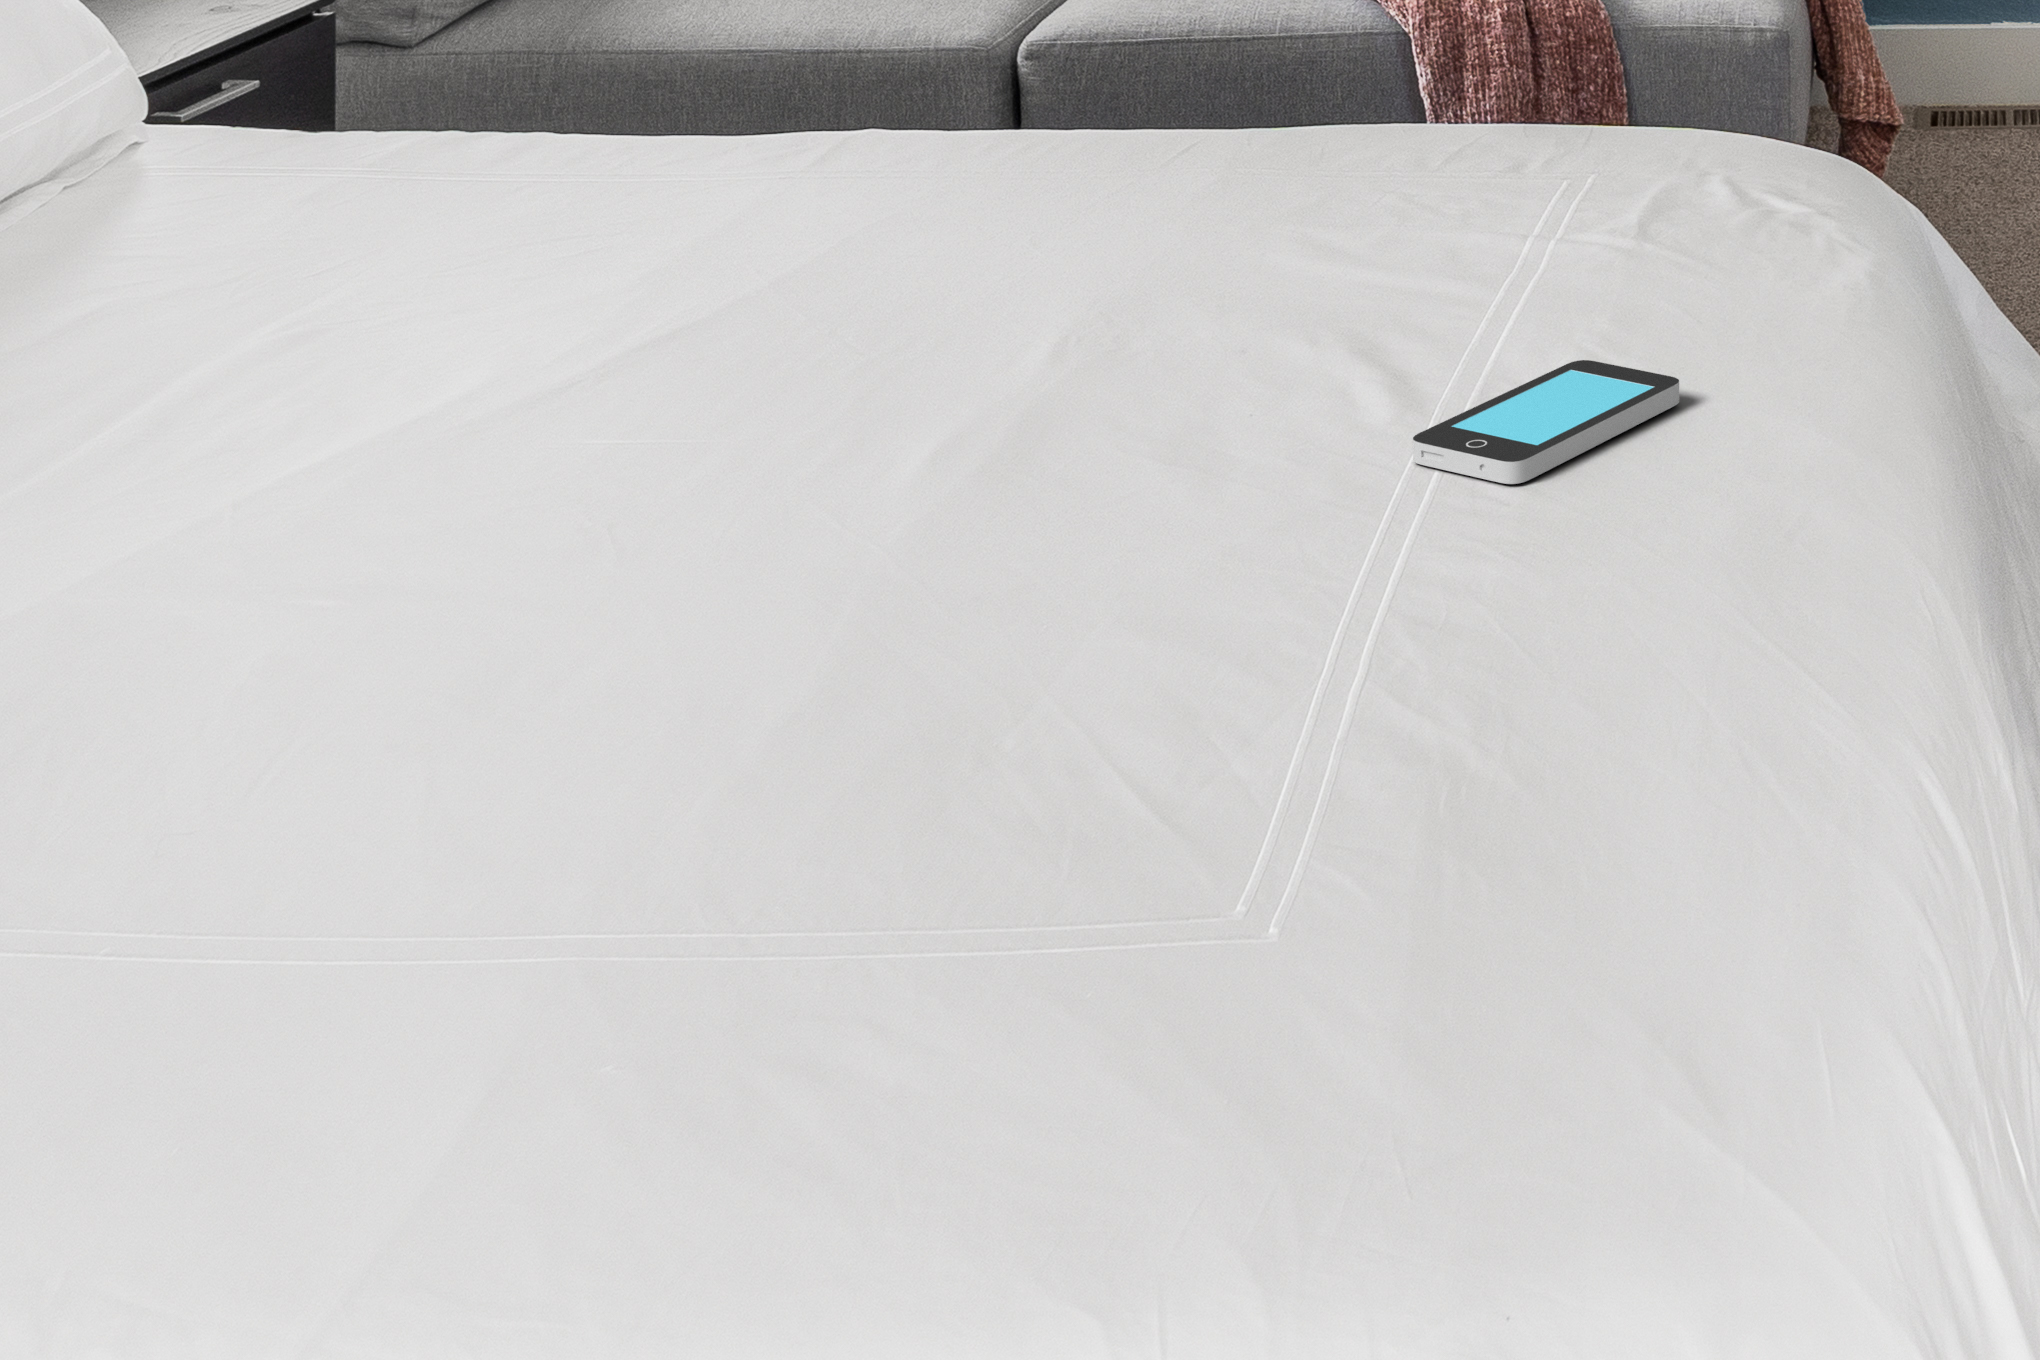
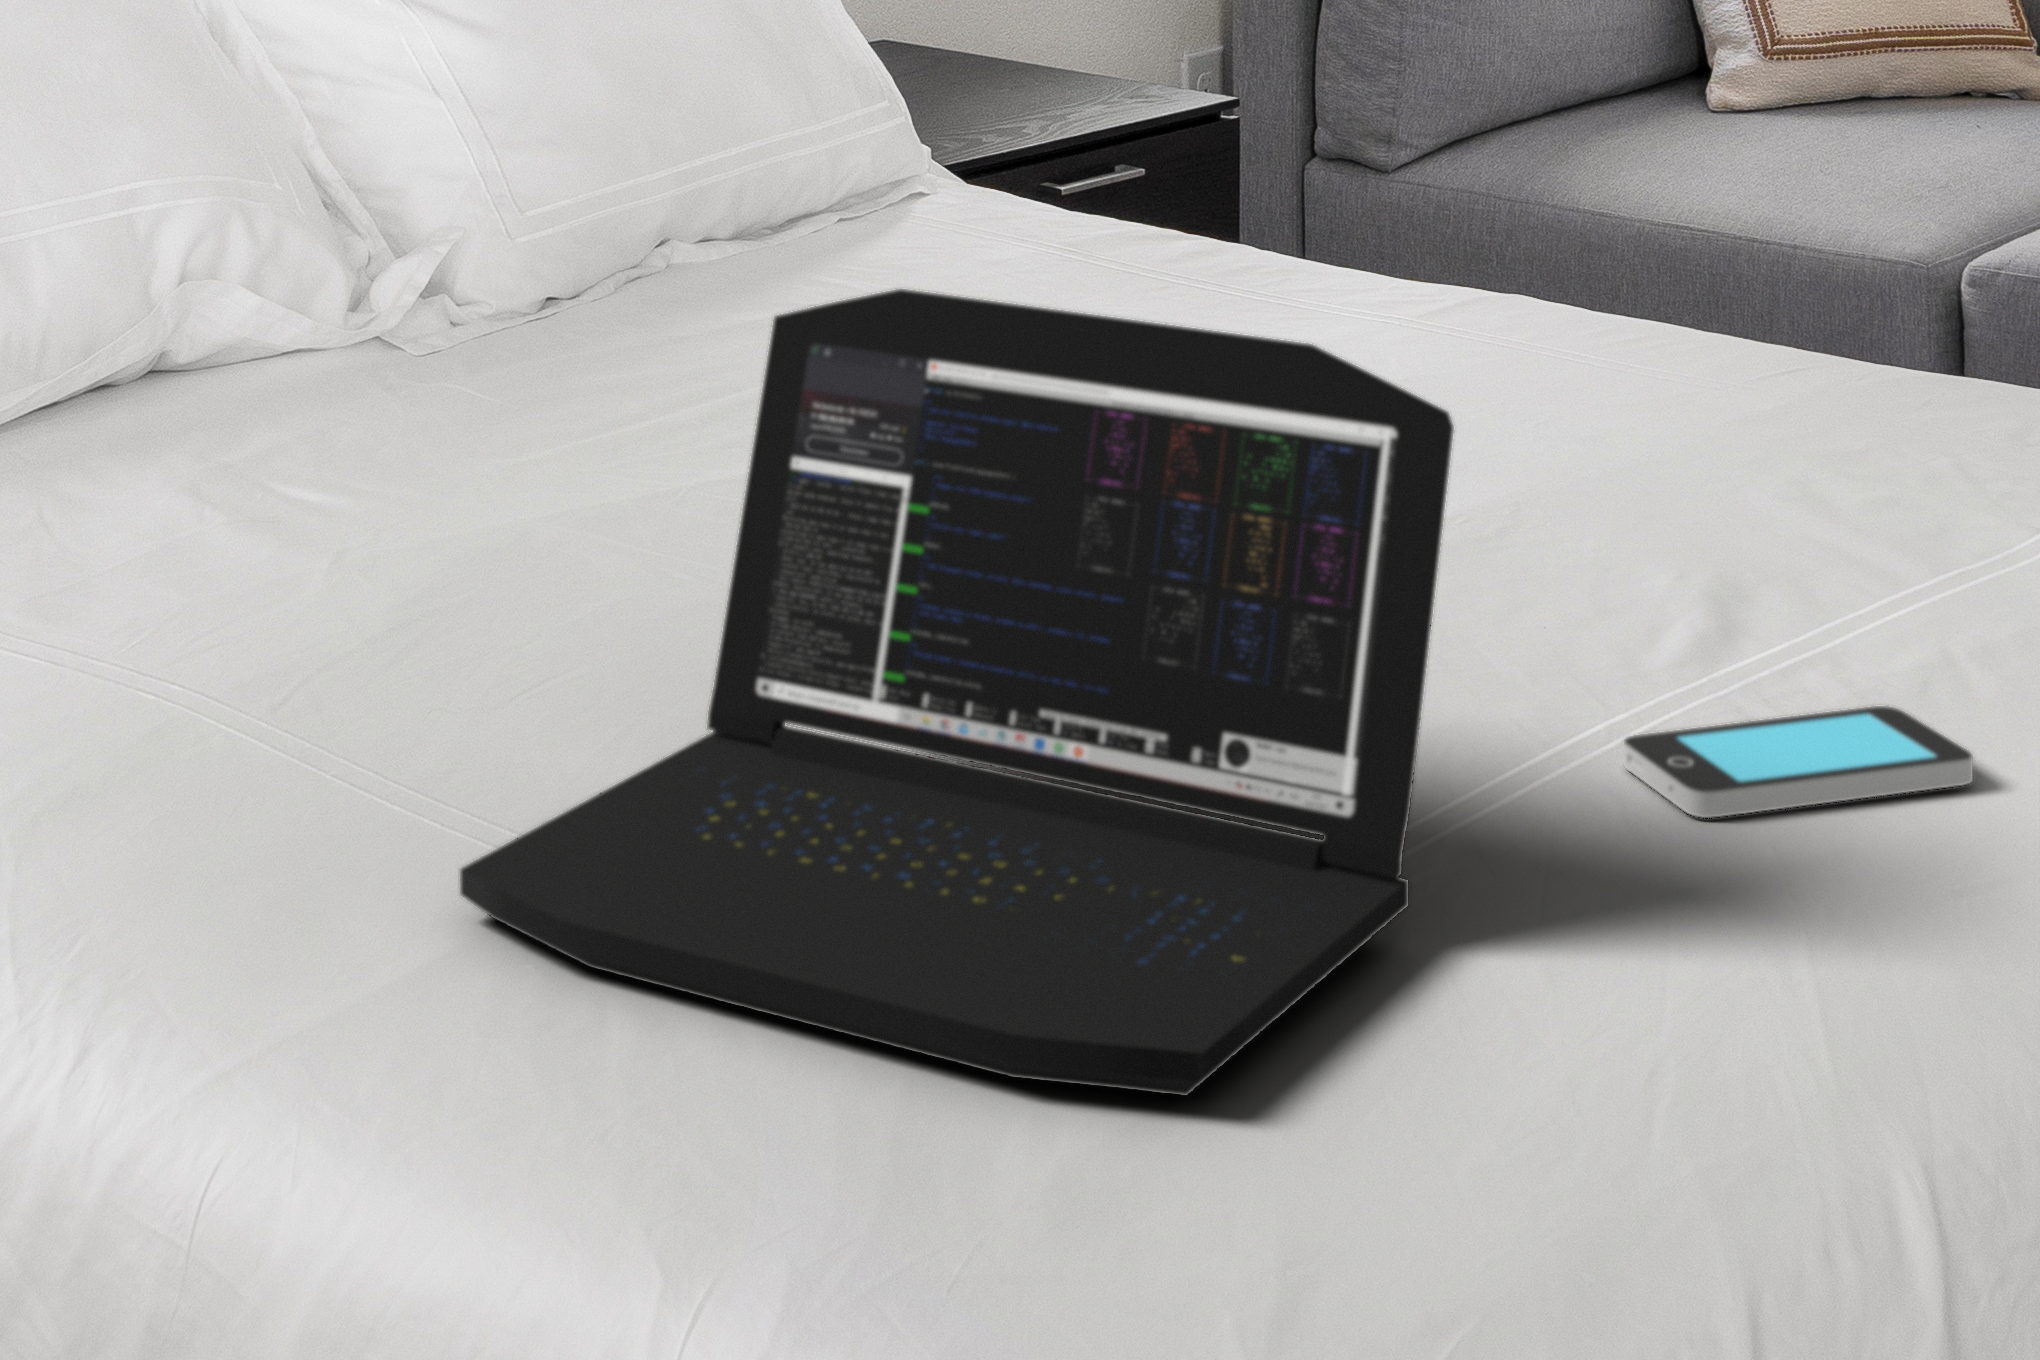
laptop: none [461,130,1407,929] -> present [460,289,1454,1096]

